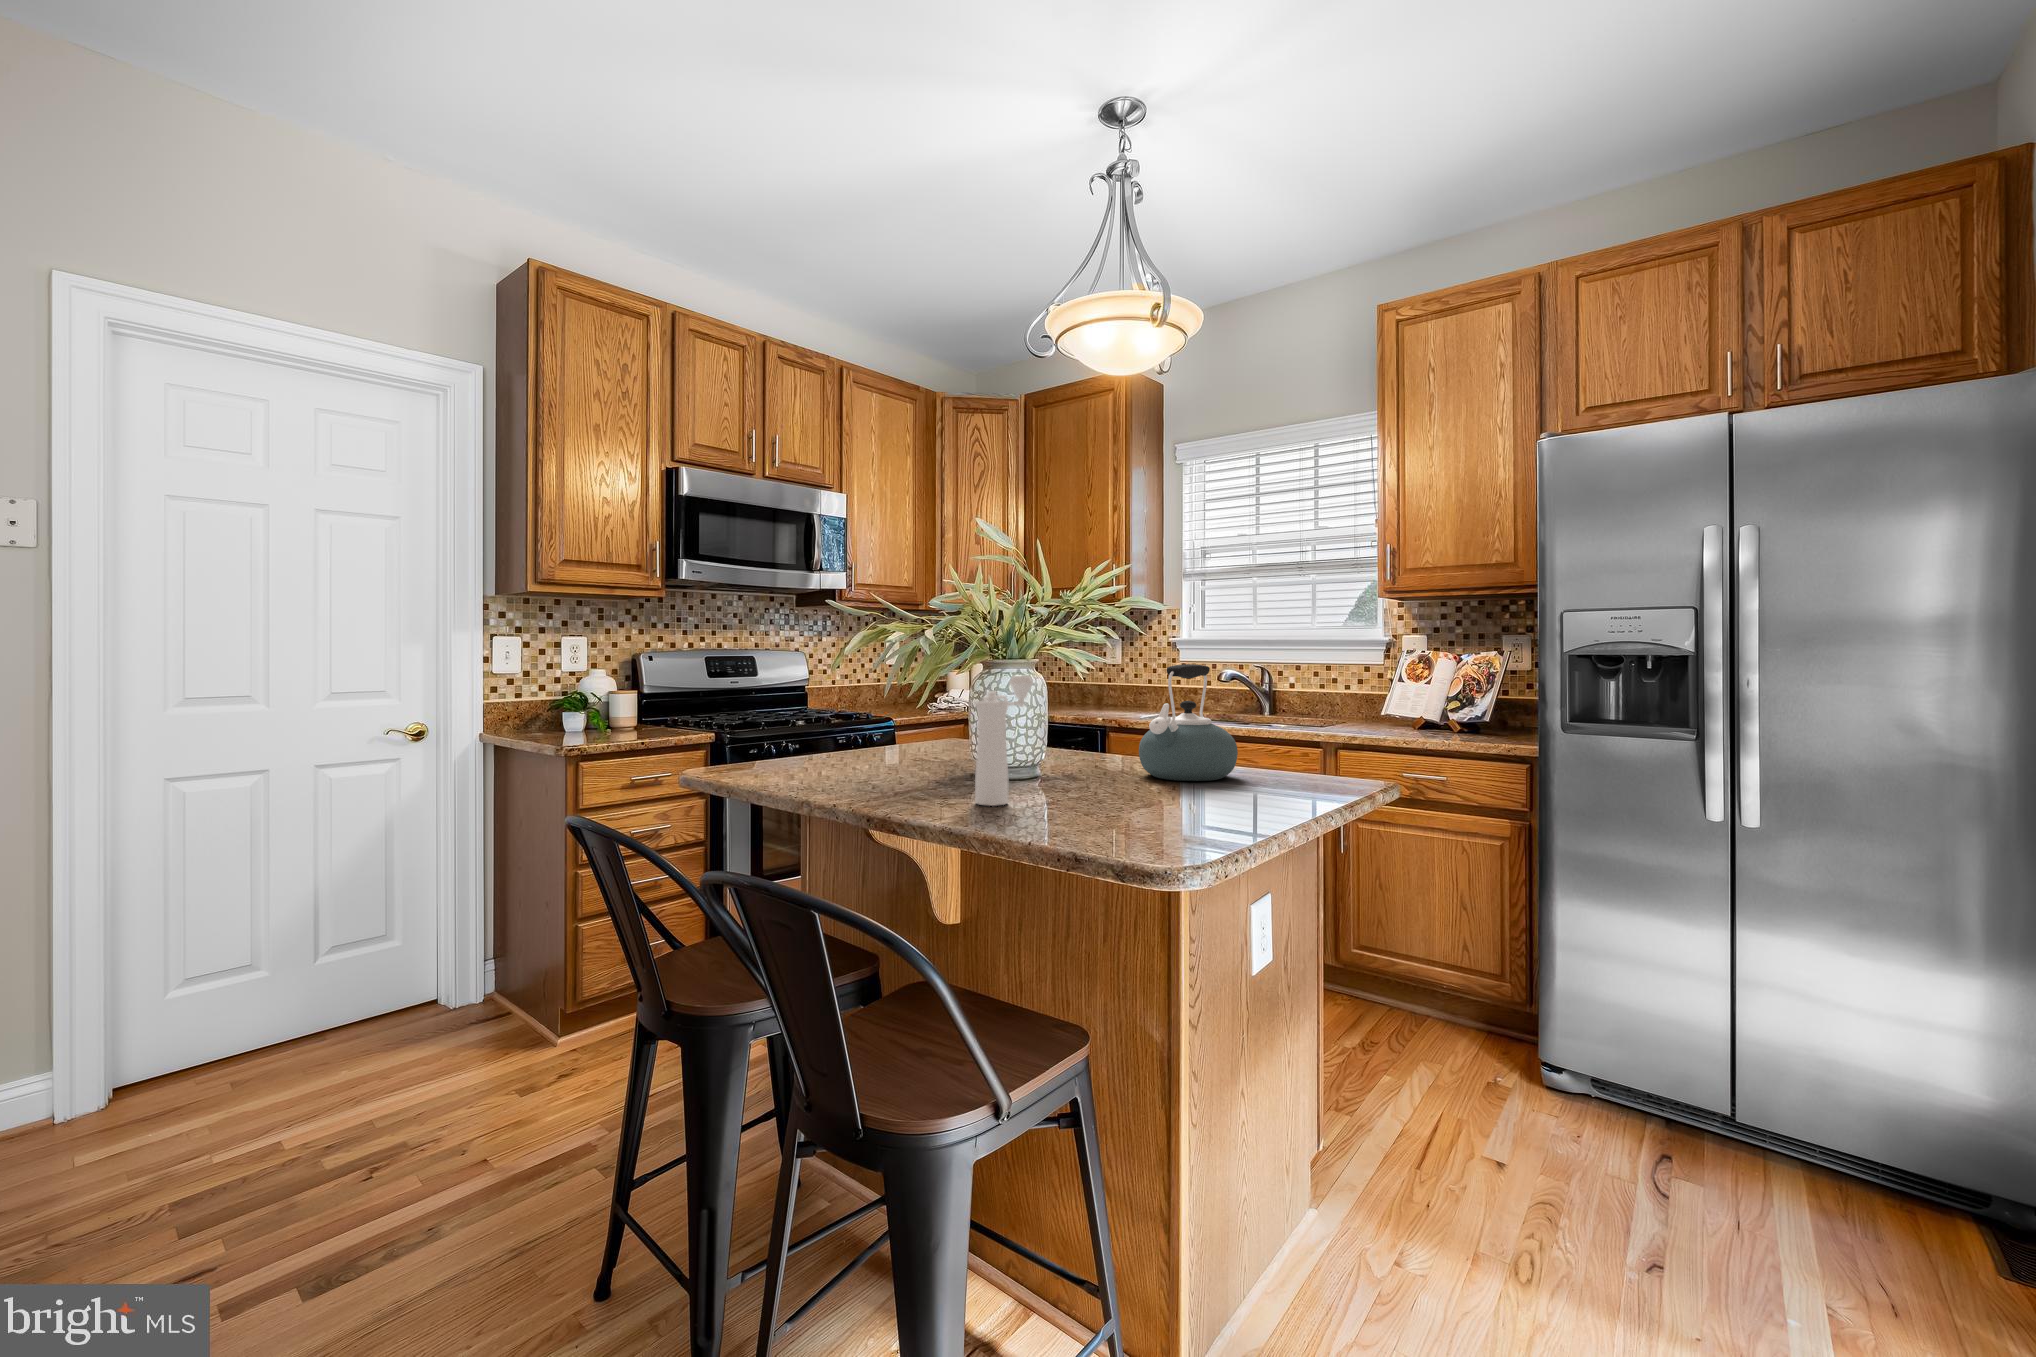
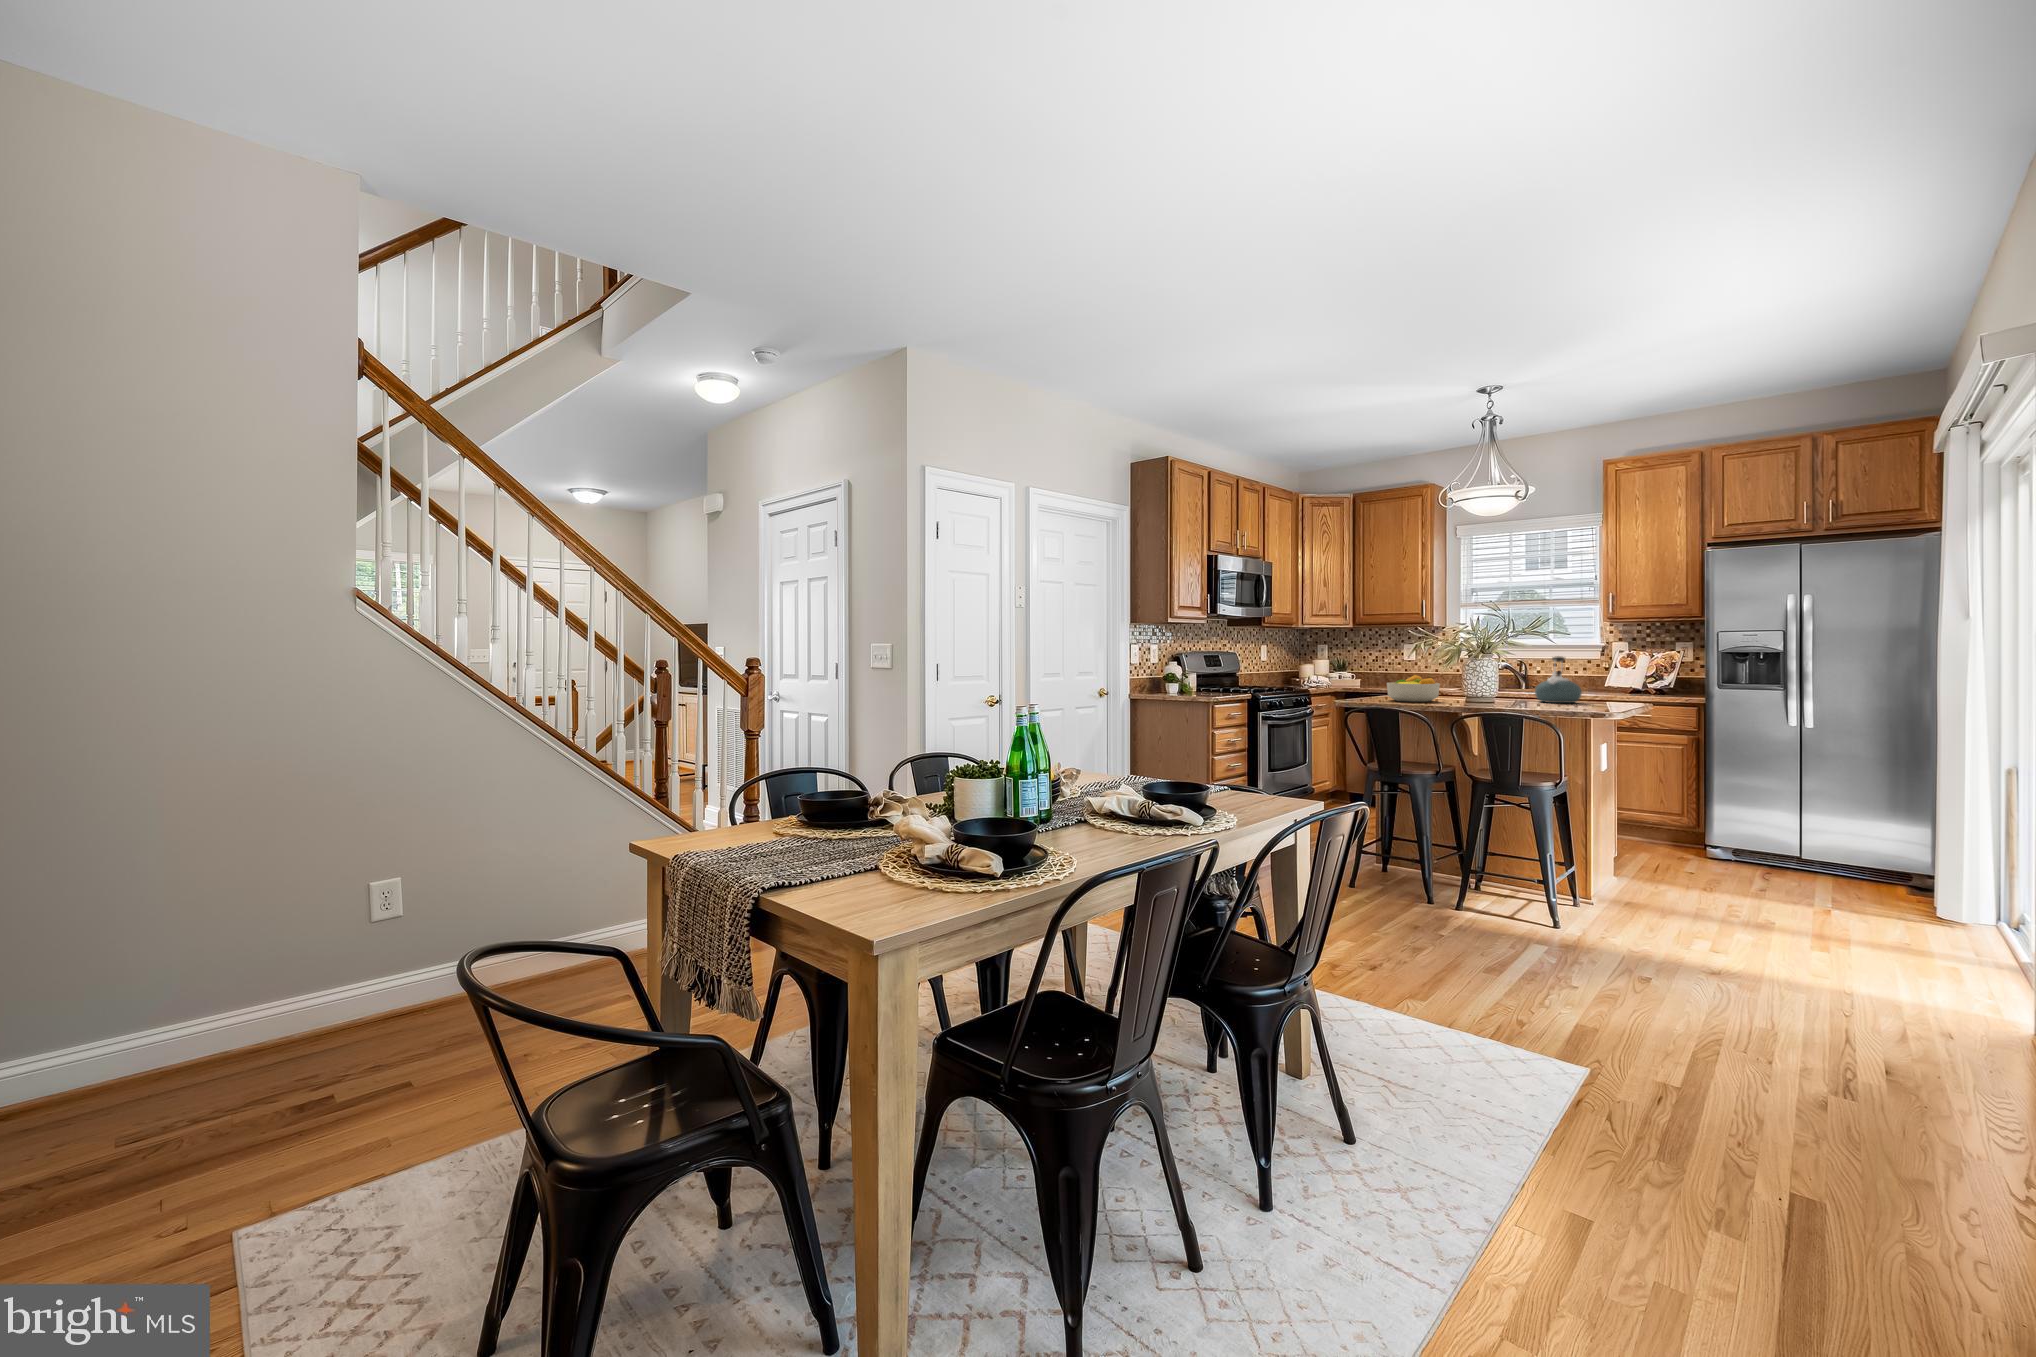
pepper mill: present [975,676,1033,806] -> none [1500,660,1515,706]
fruit bowl: none [779,707,914,780] -> present [1387,675,1440,702]

